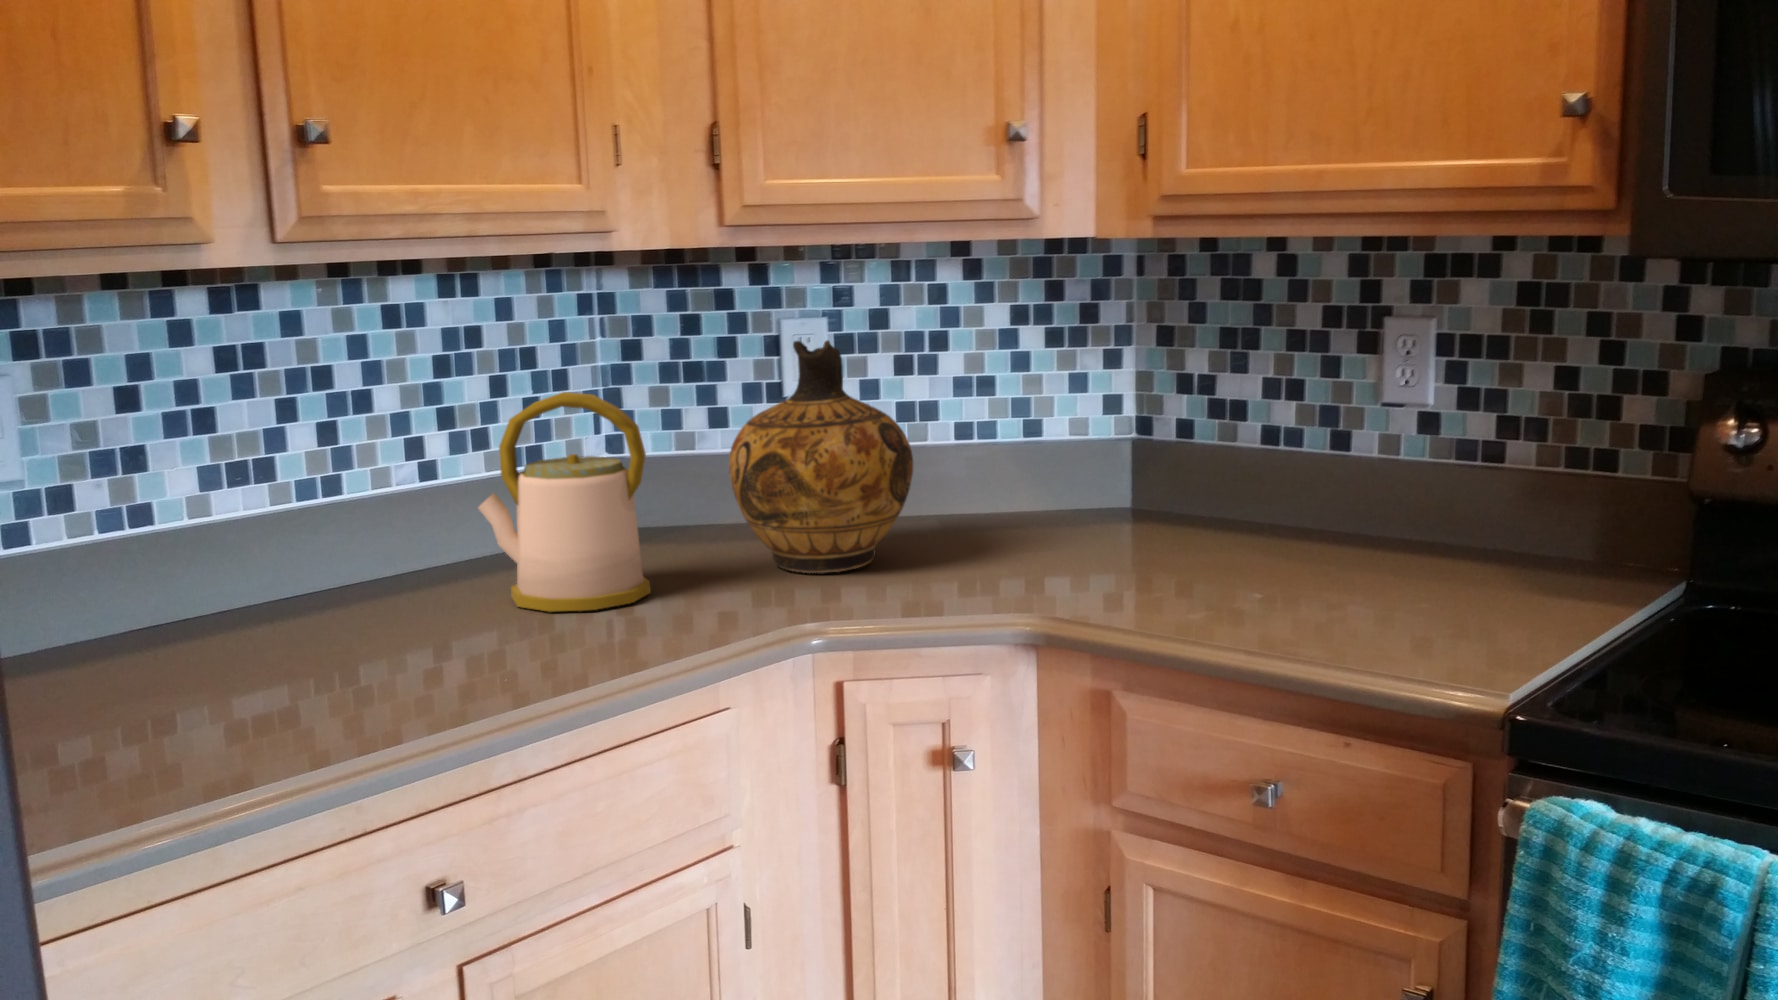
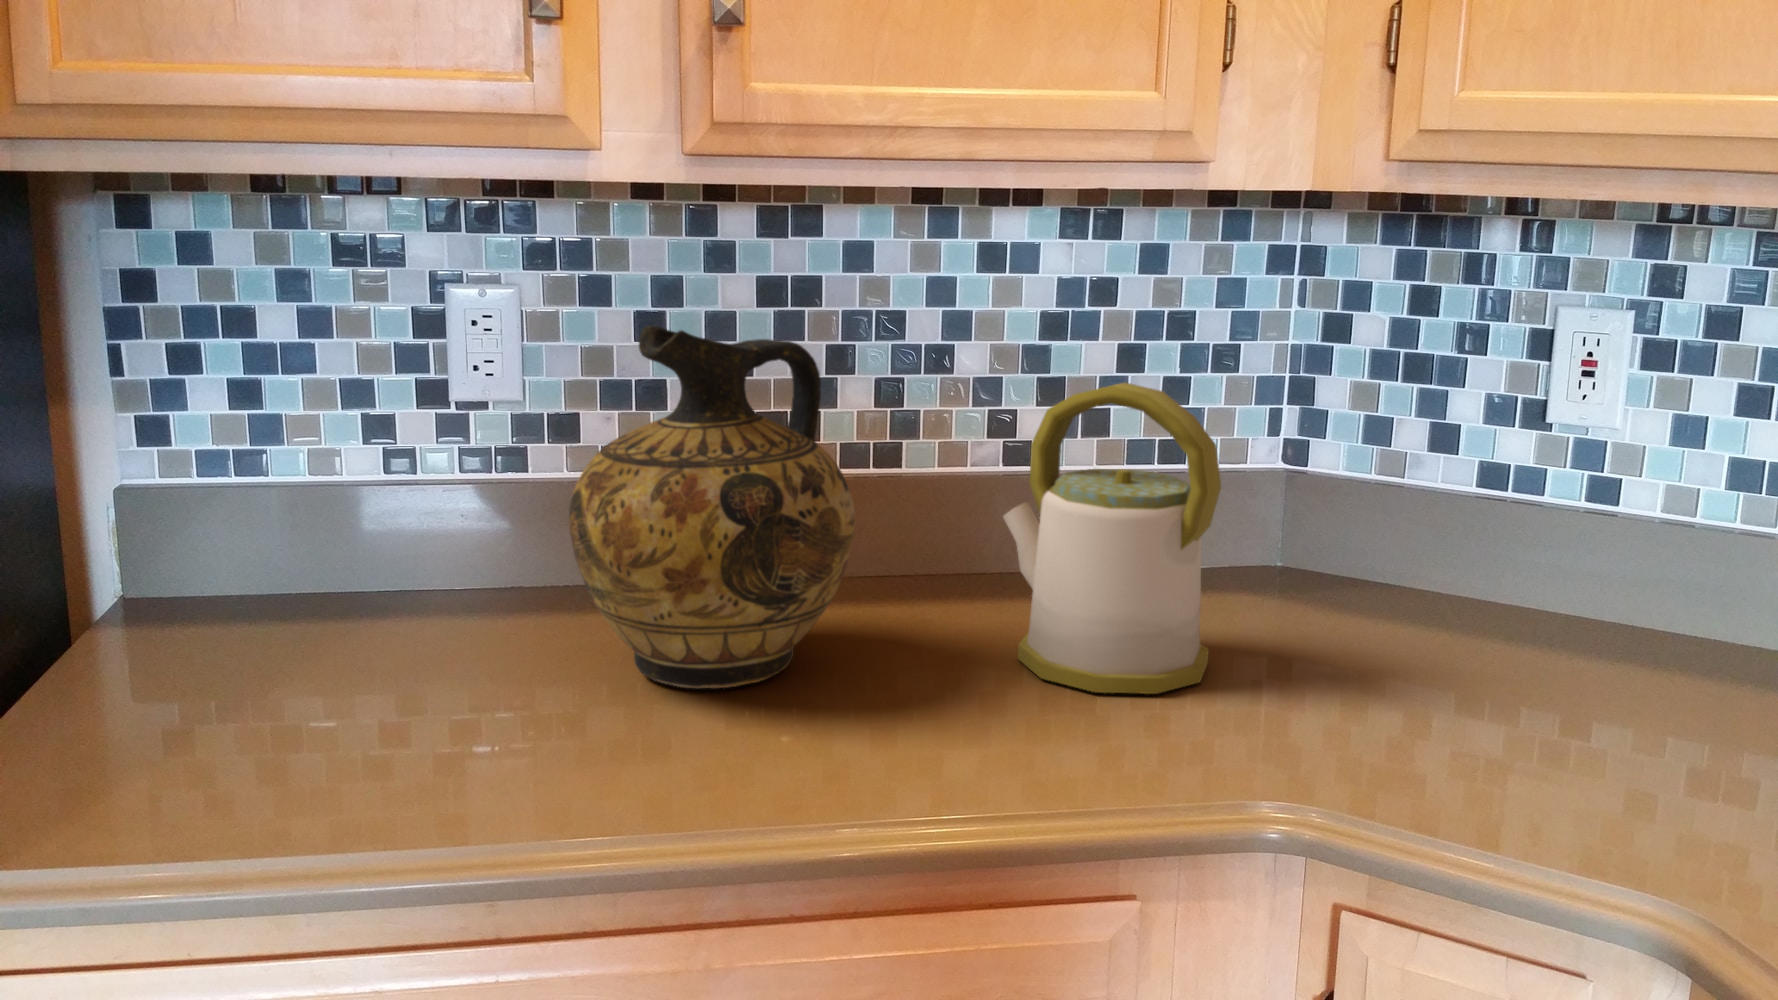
ceramic jug: present [729,340,913,573] -> present [569,325,855,688]

